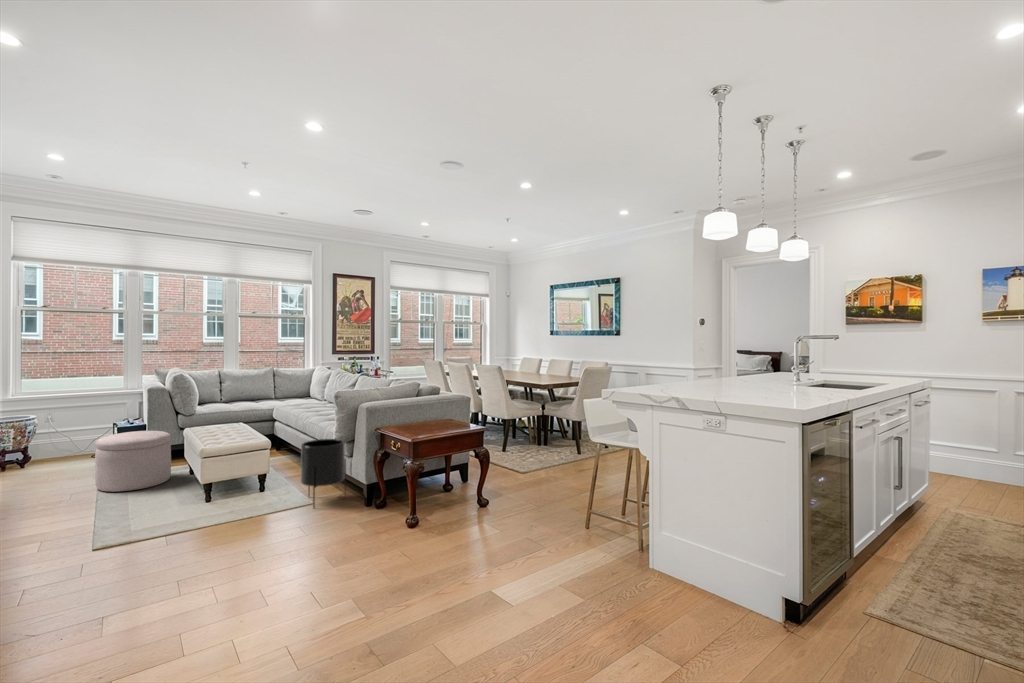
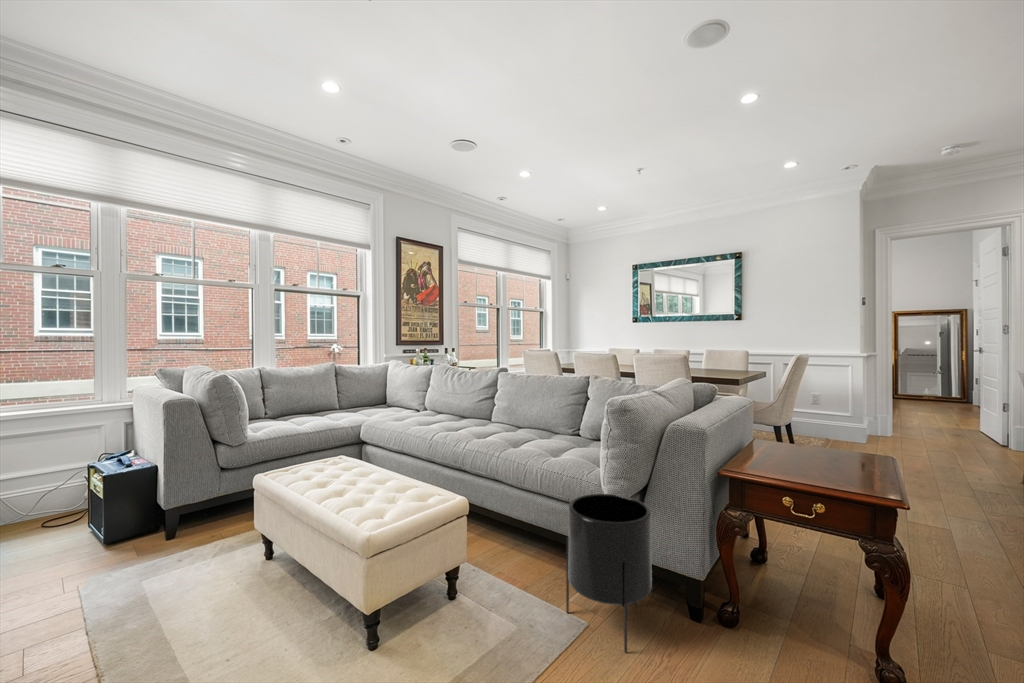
ottoman: present [95,431,171,492] -> none [83,485,239,635]

